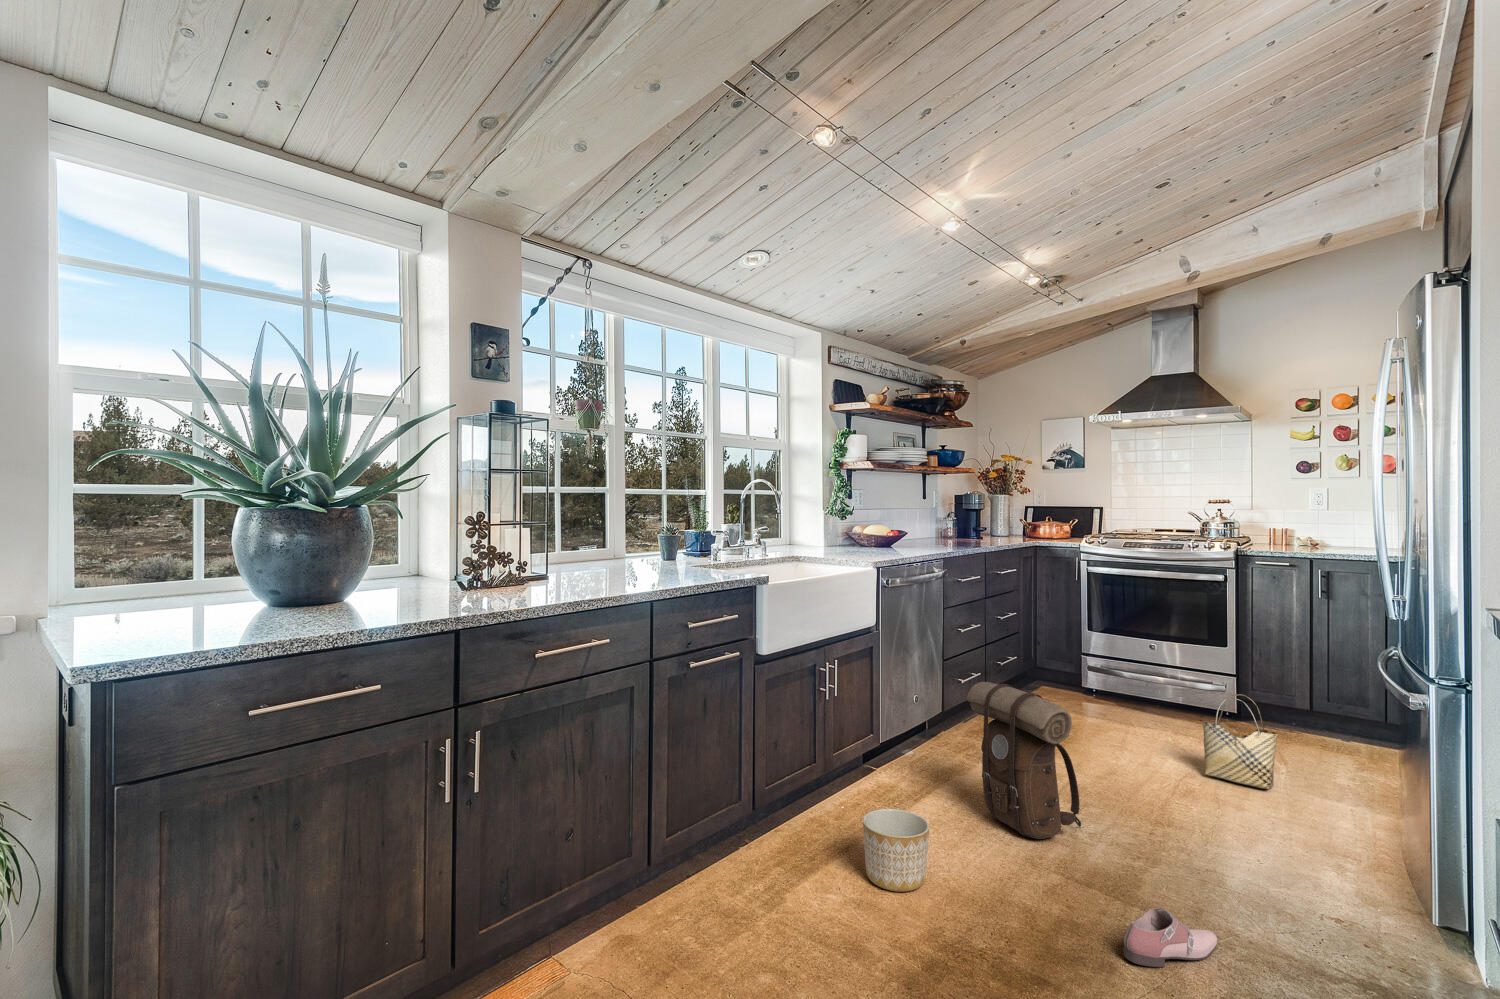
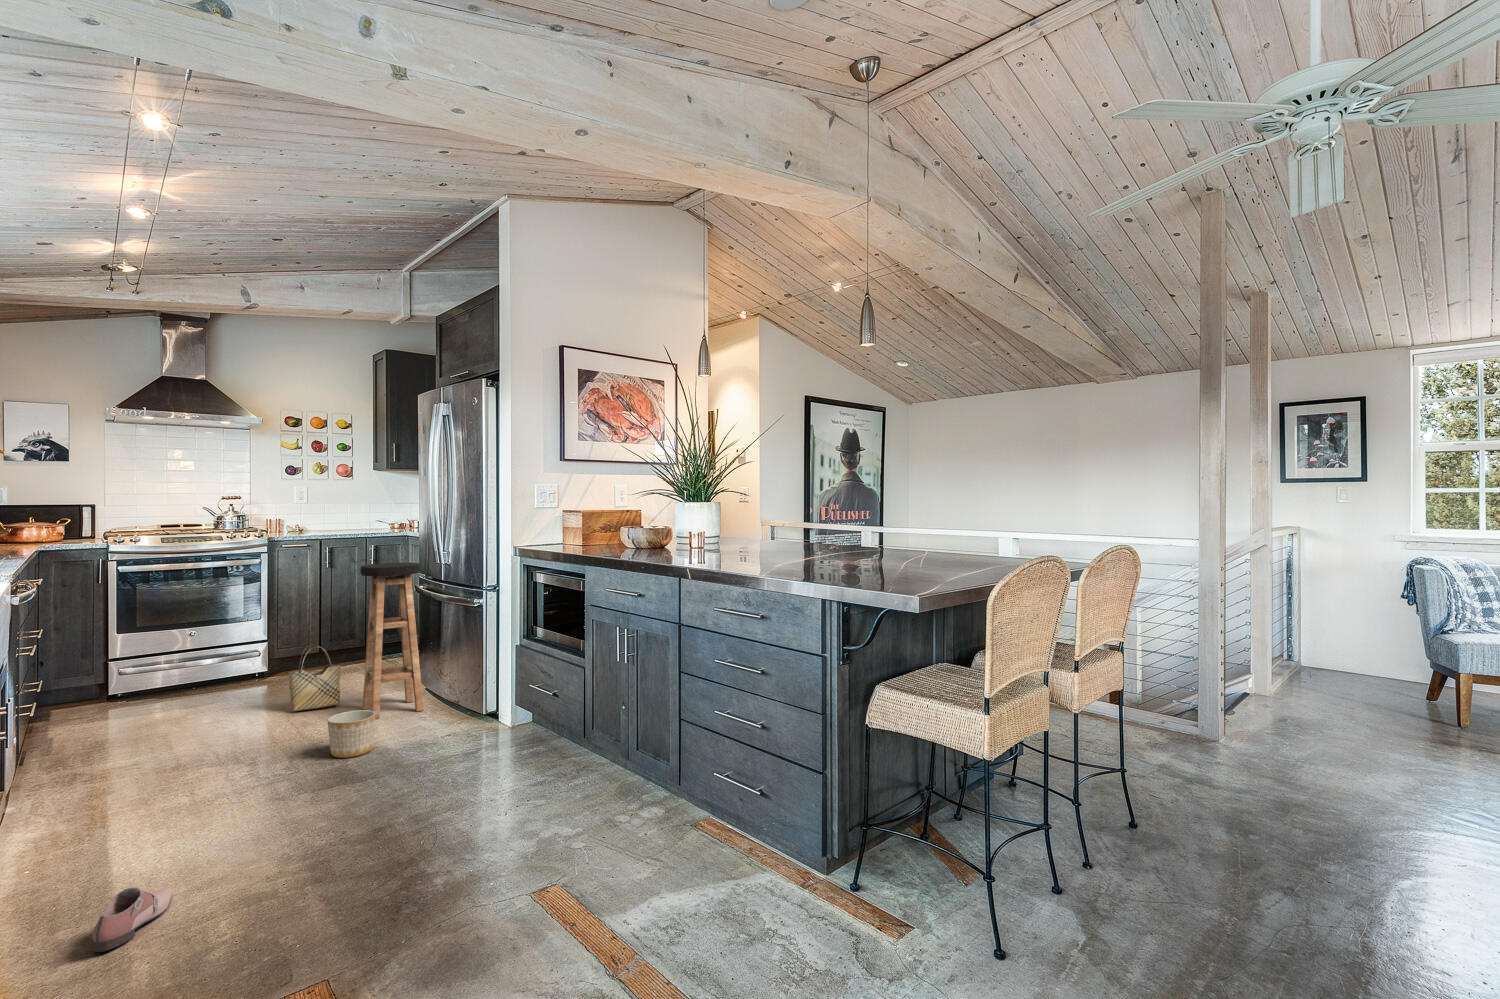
bar stool: none [1283,595,1395,857] -> present [360,563,424,719]
backpack: present [967,682,1081,839] -> none [154,670,277,793]
planter: present [863,809,929,892] -> present [327,710,375,758]
shoe: present [1124,908,1217,967] -> present [92,888,172,952]

